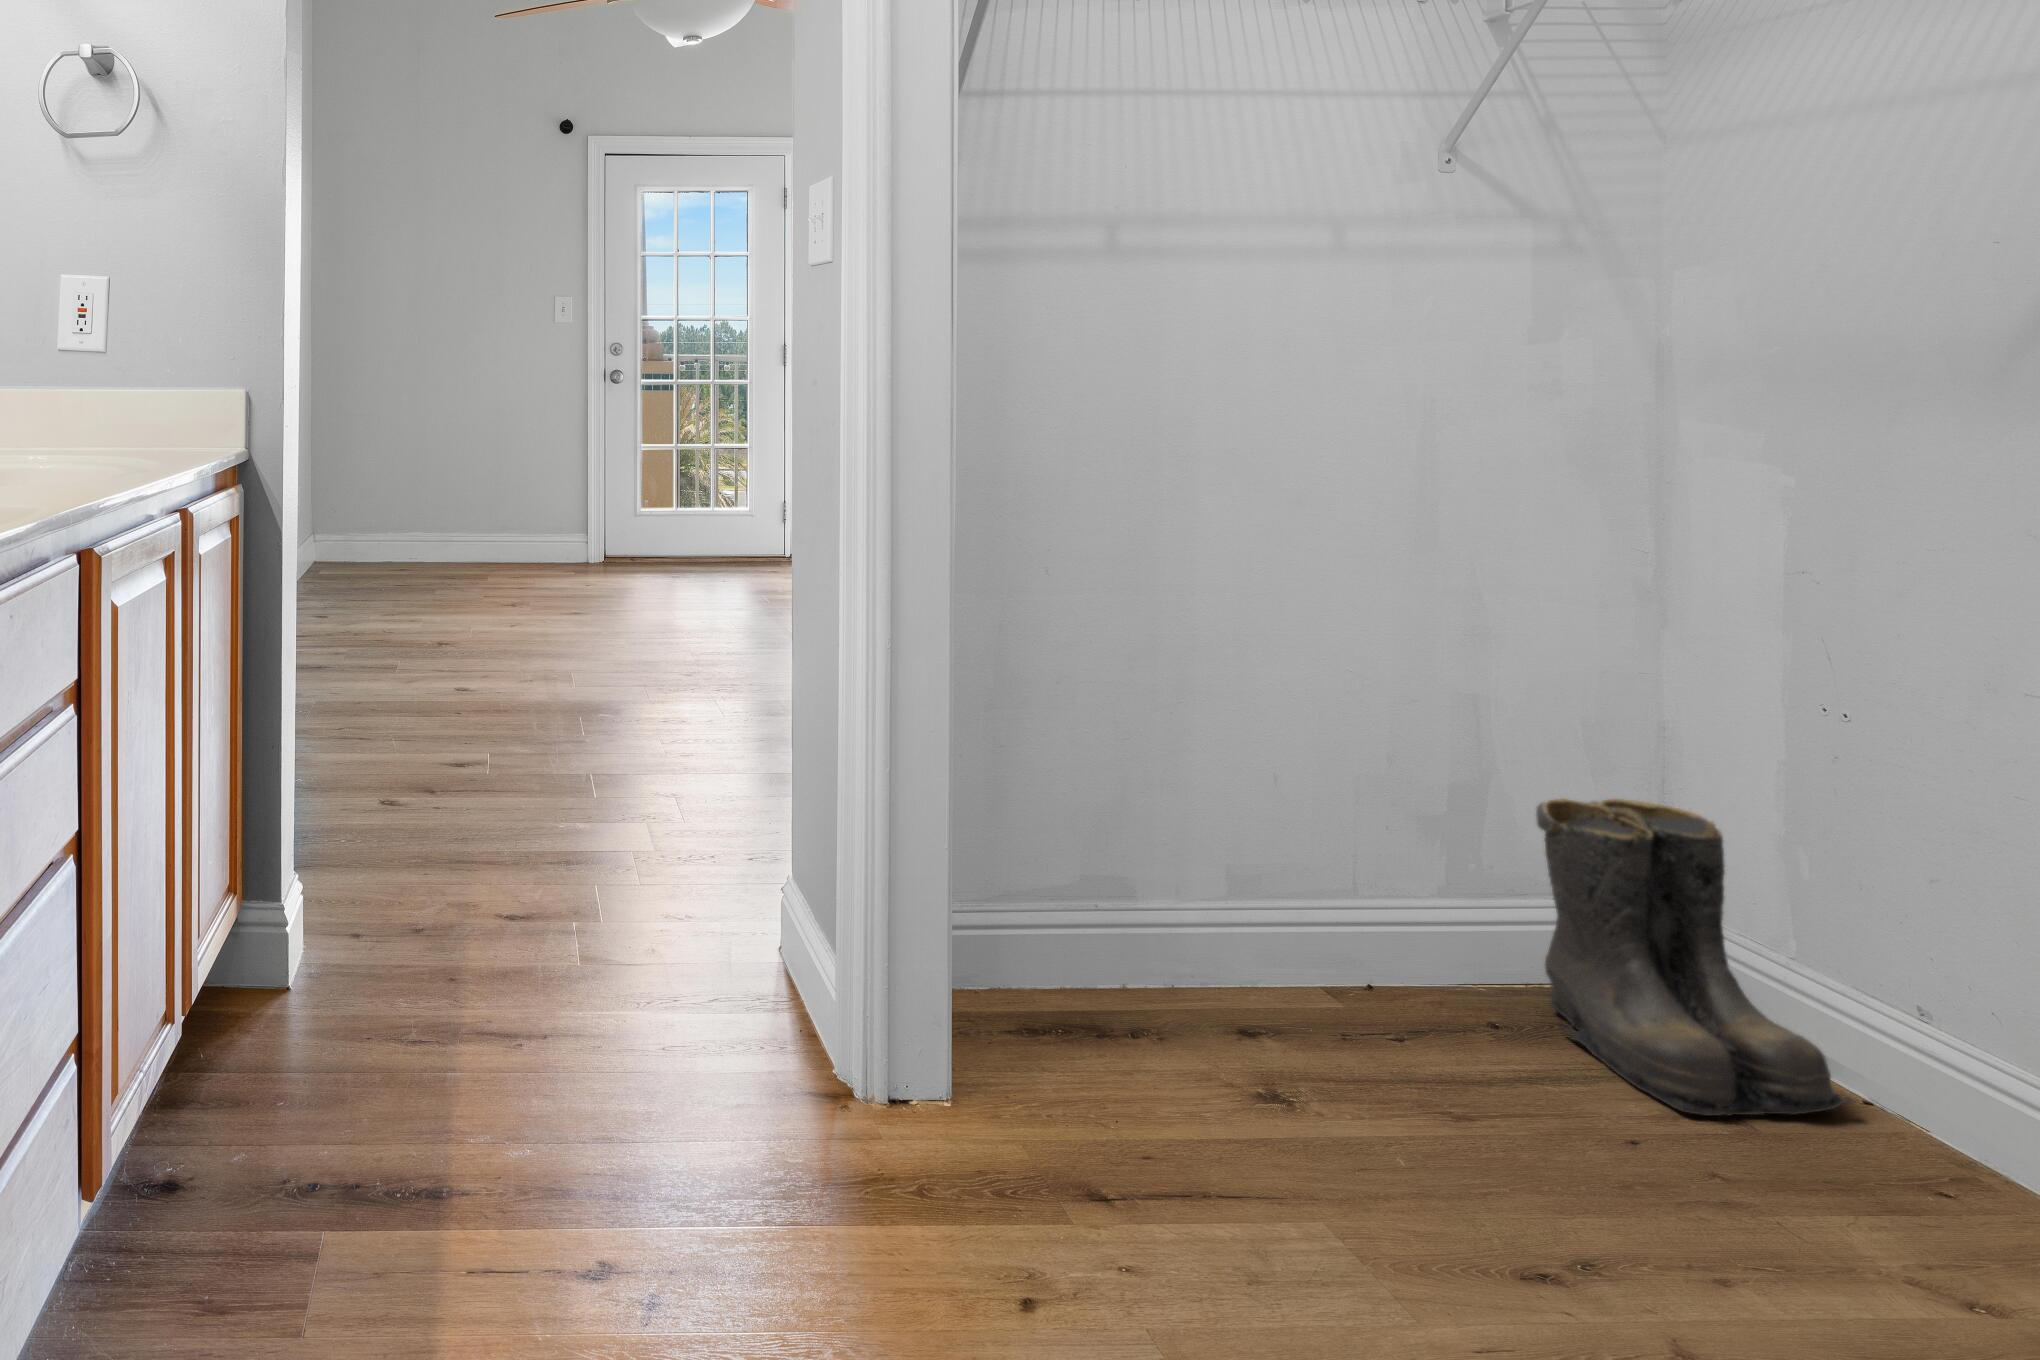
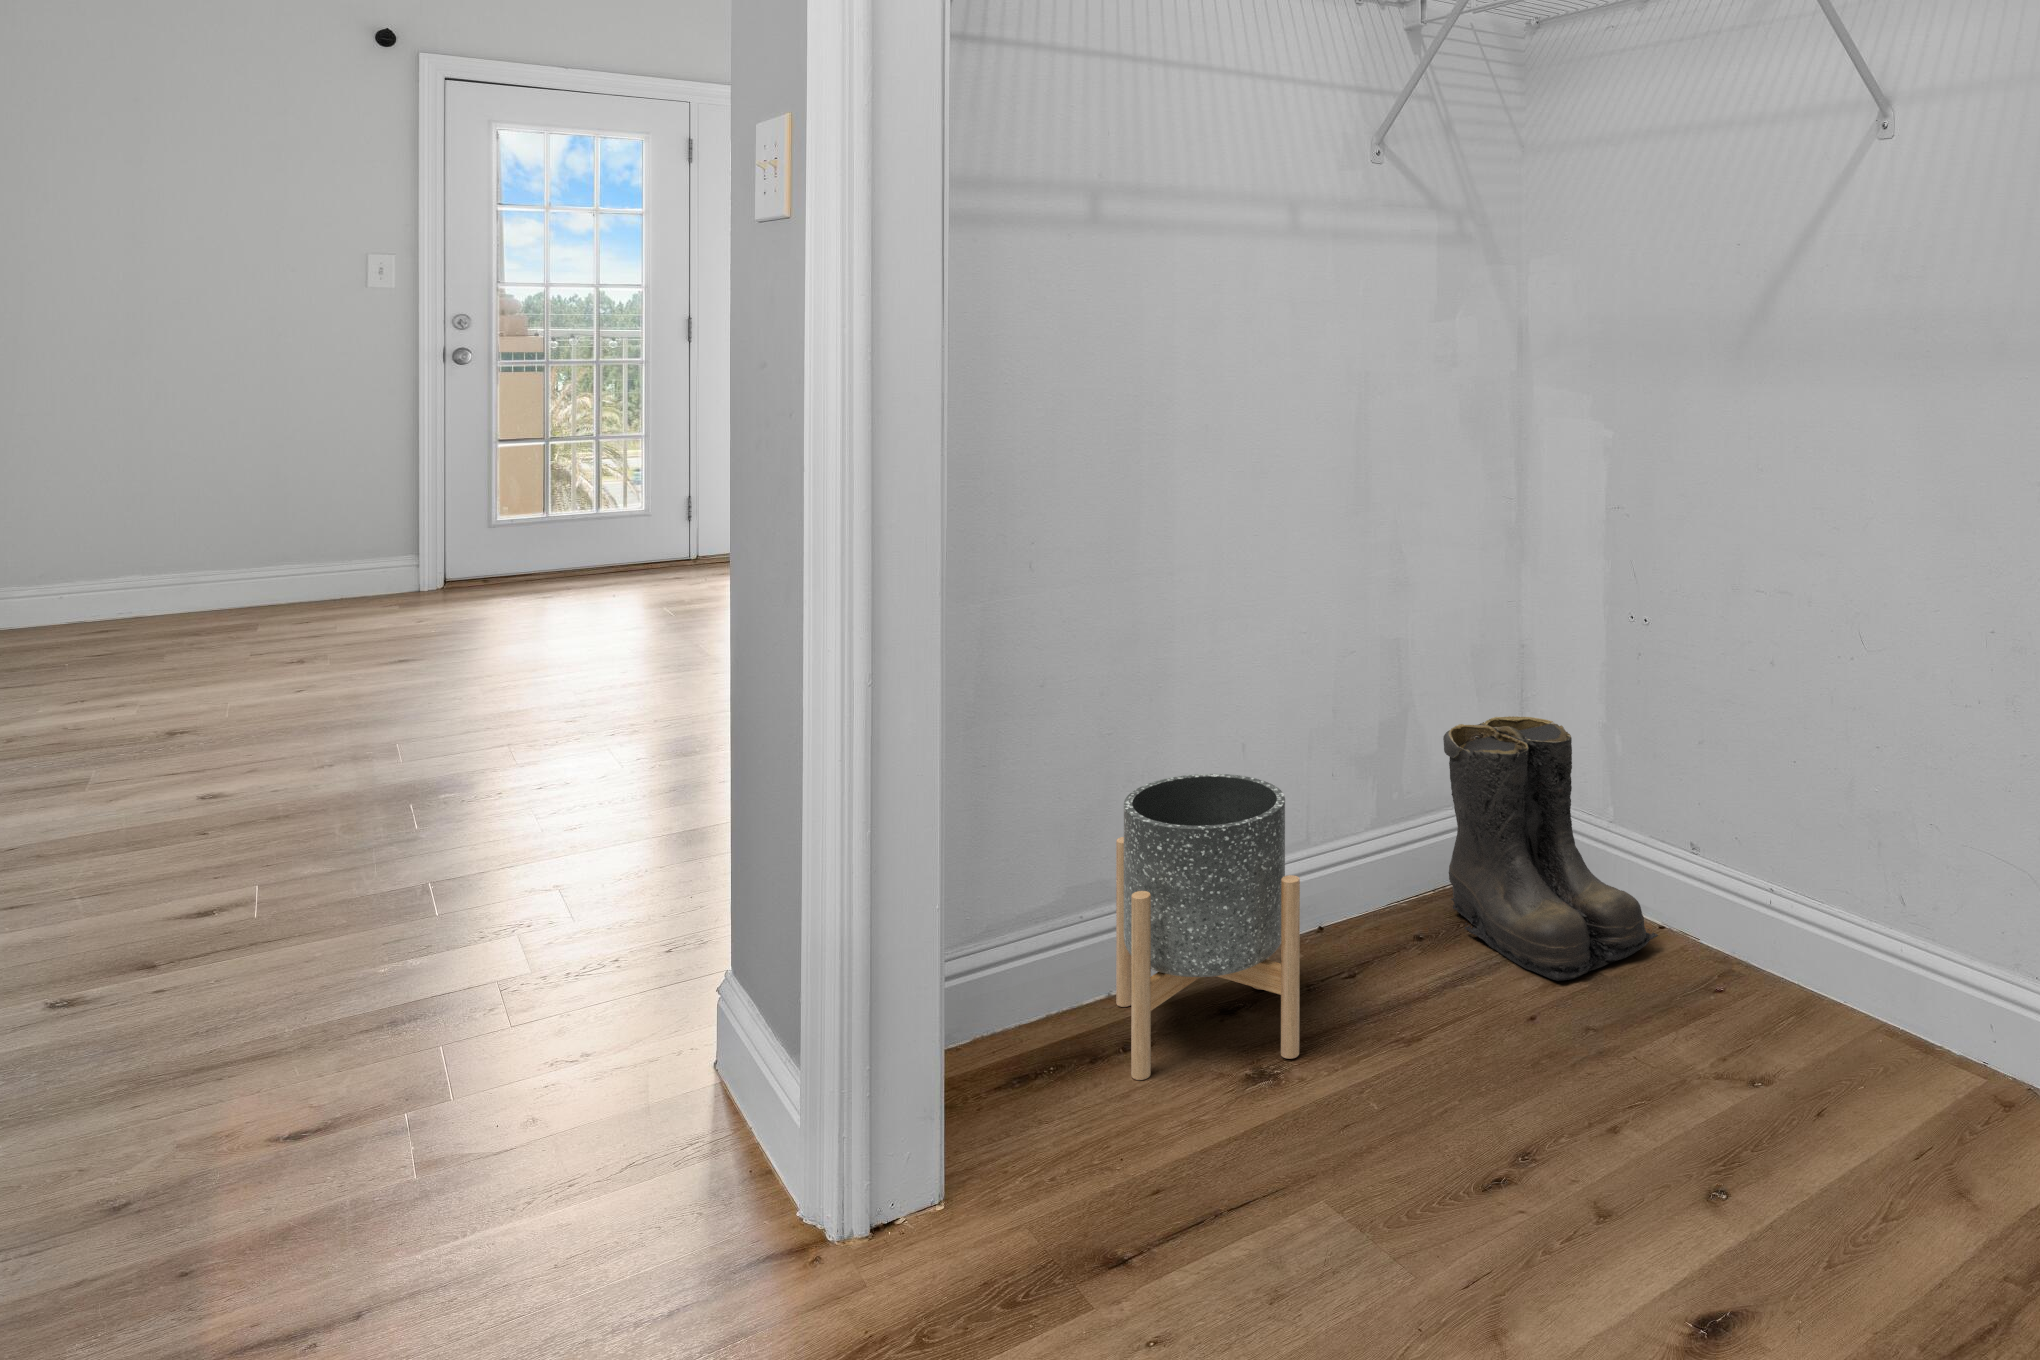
planter: none [1130,788,1320,1091] -> present [1116,774,1300,1080]

